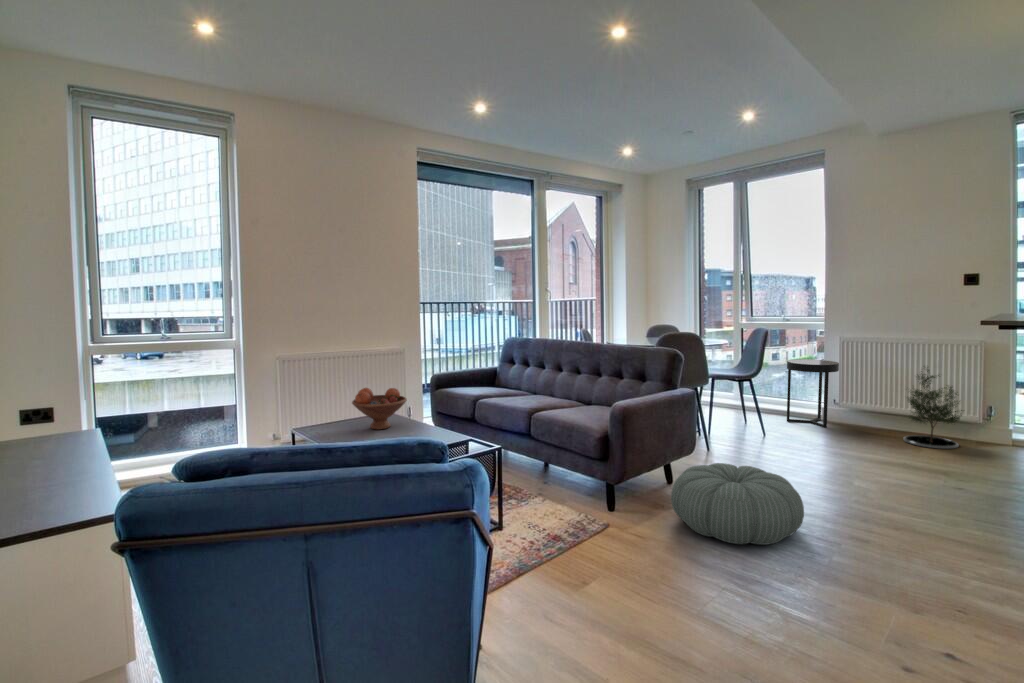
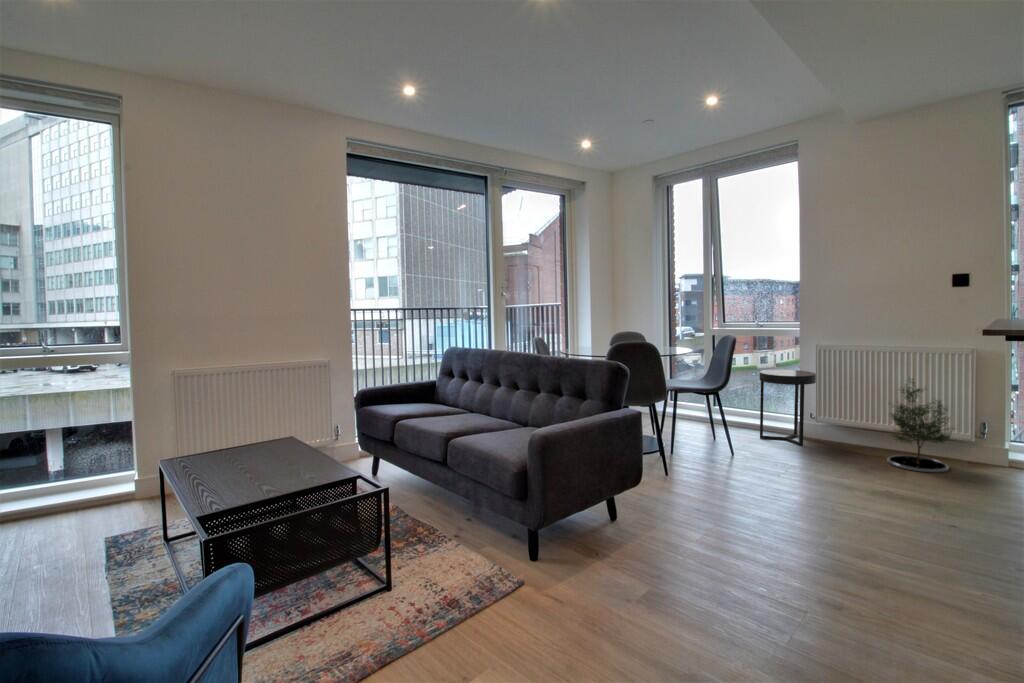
fruit bowl: present [352,388,407,430] -> none [222,413,293,464]
pouf: present [671,463,804,545] -> none [600,502,758,613]

